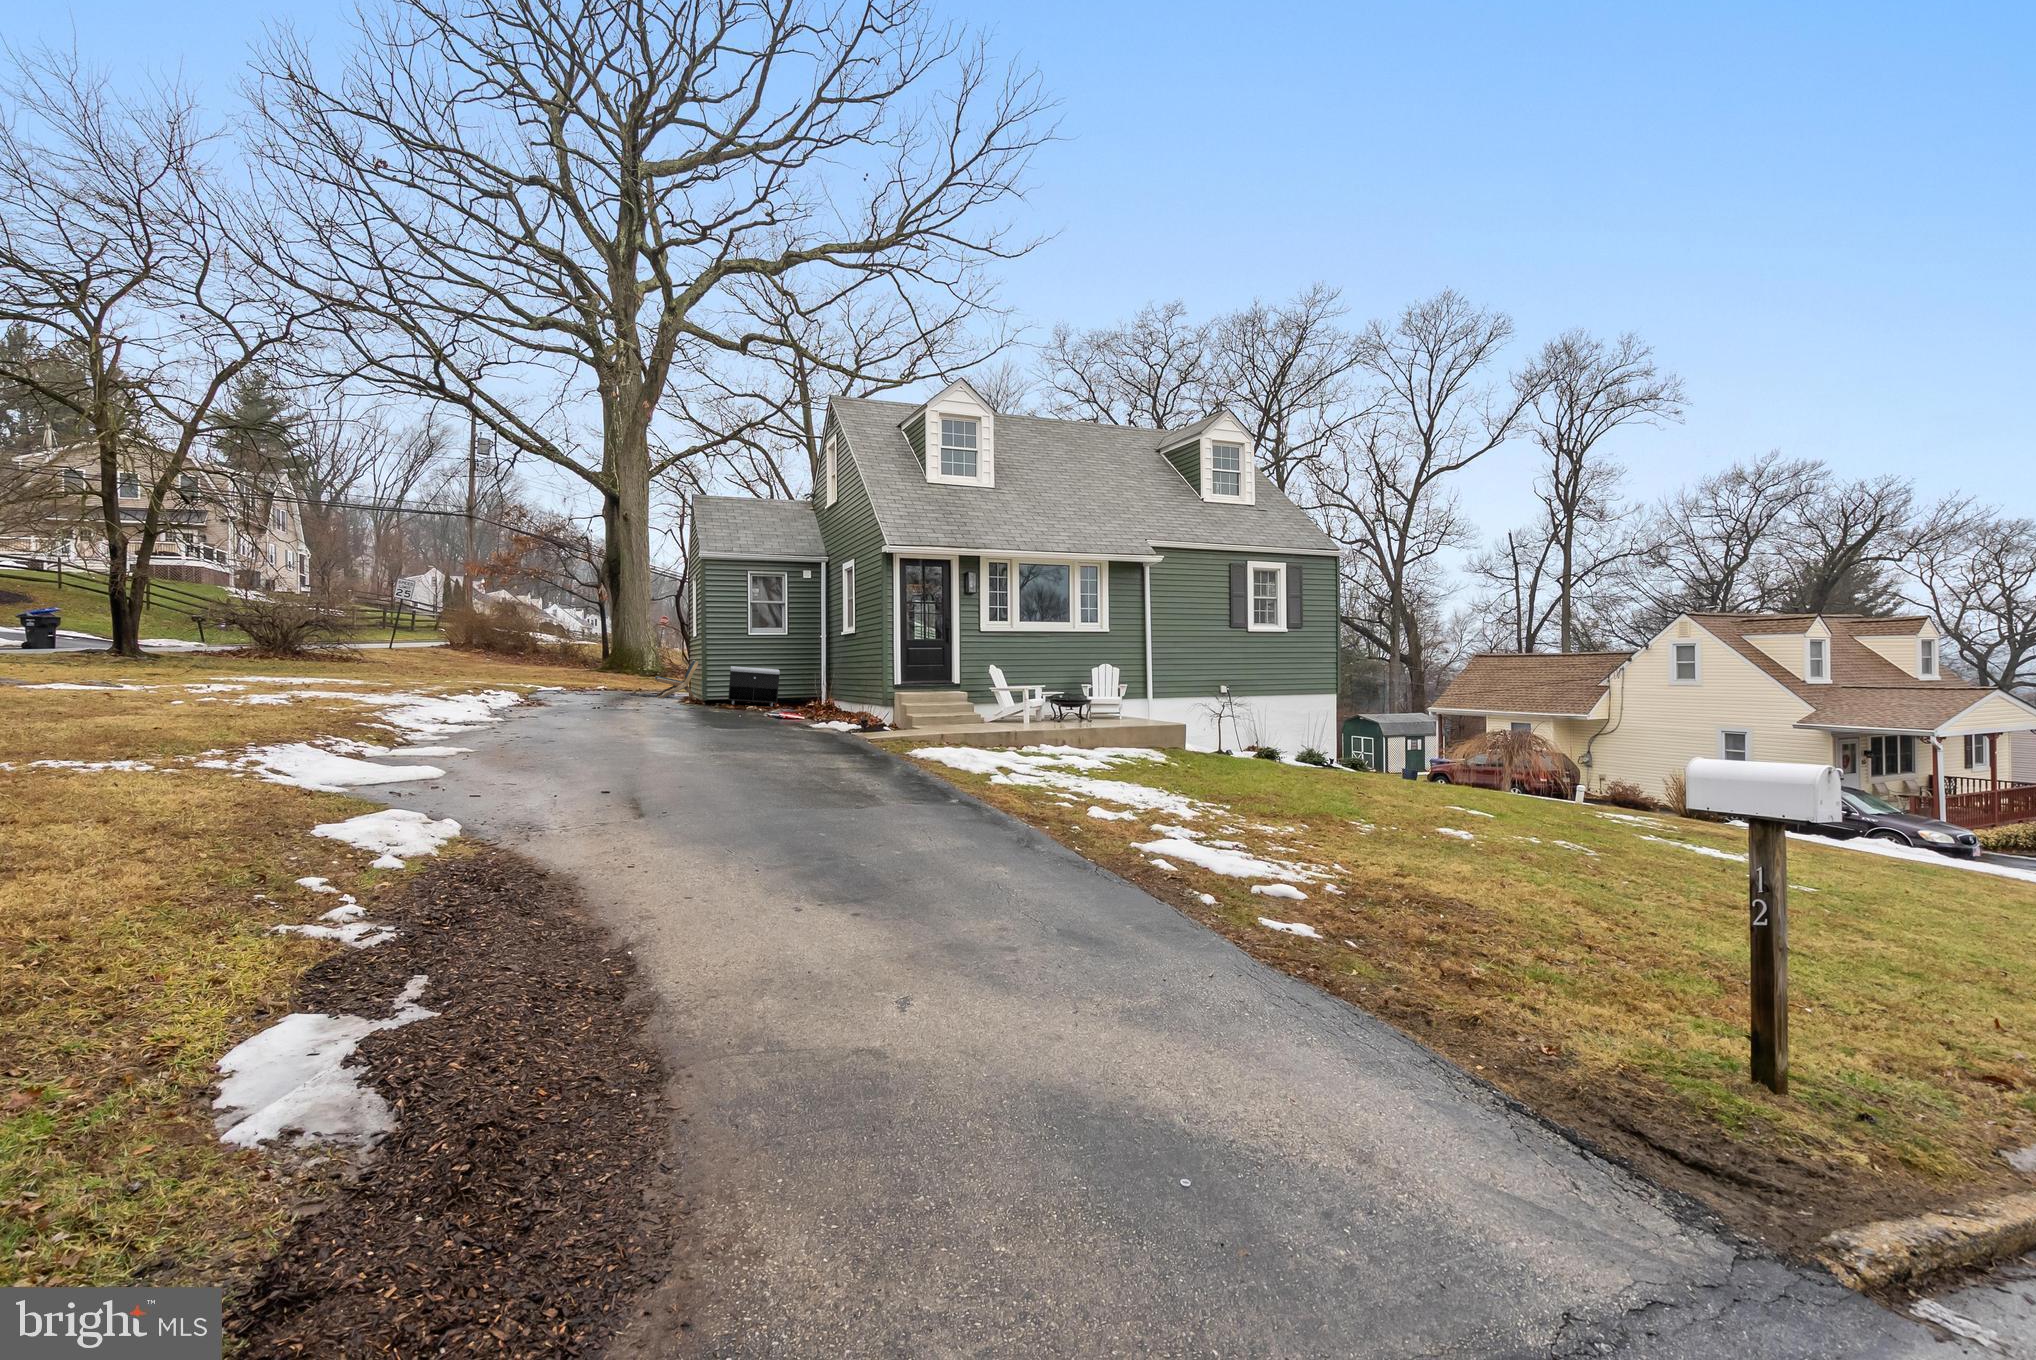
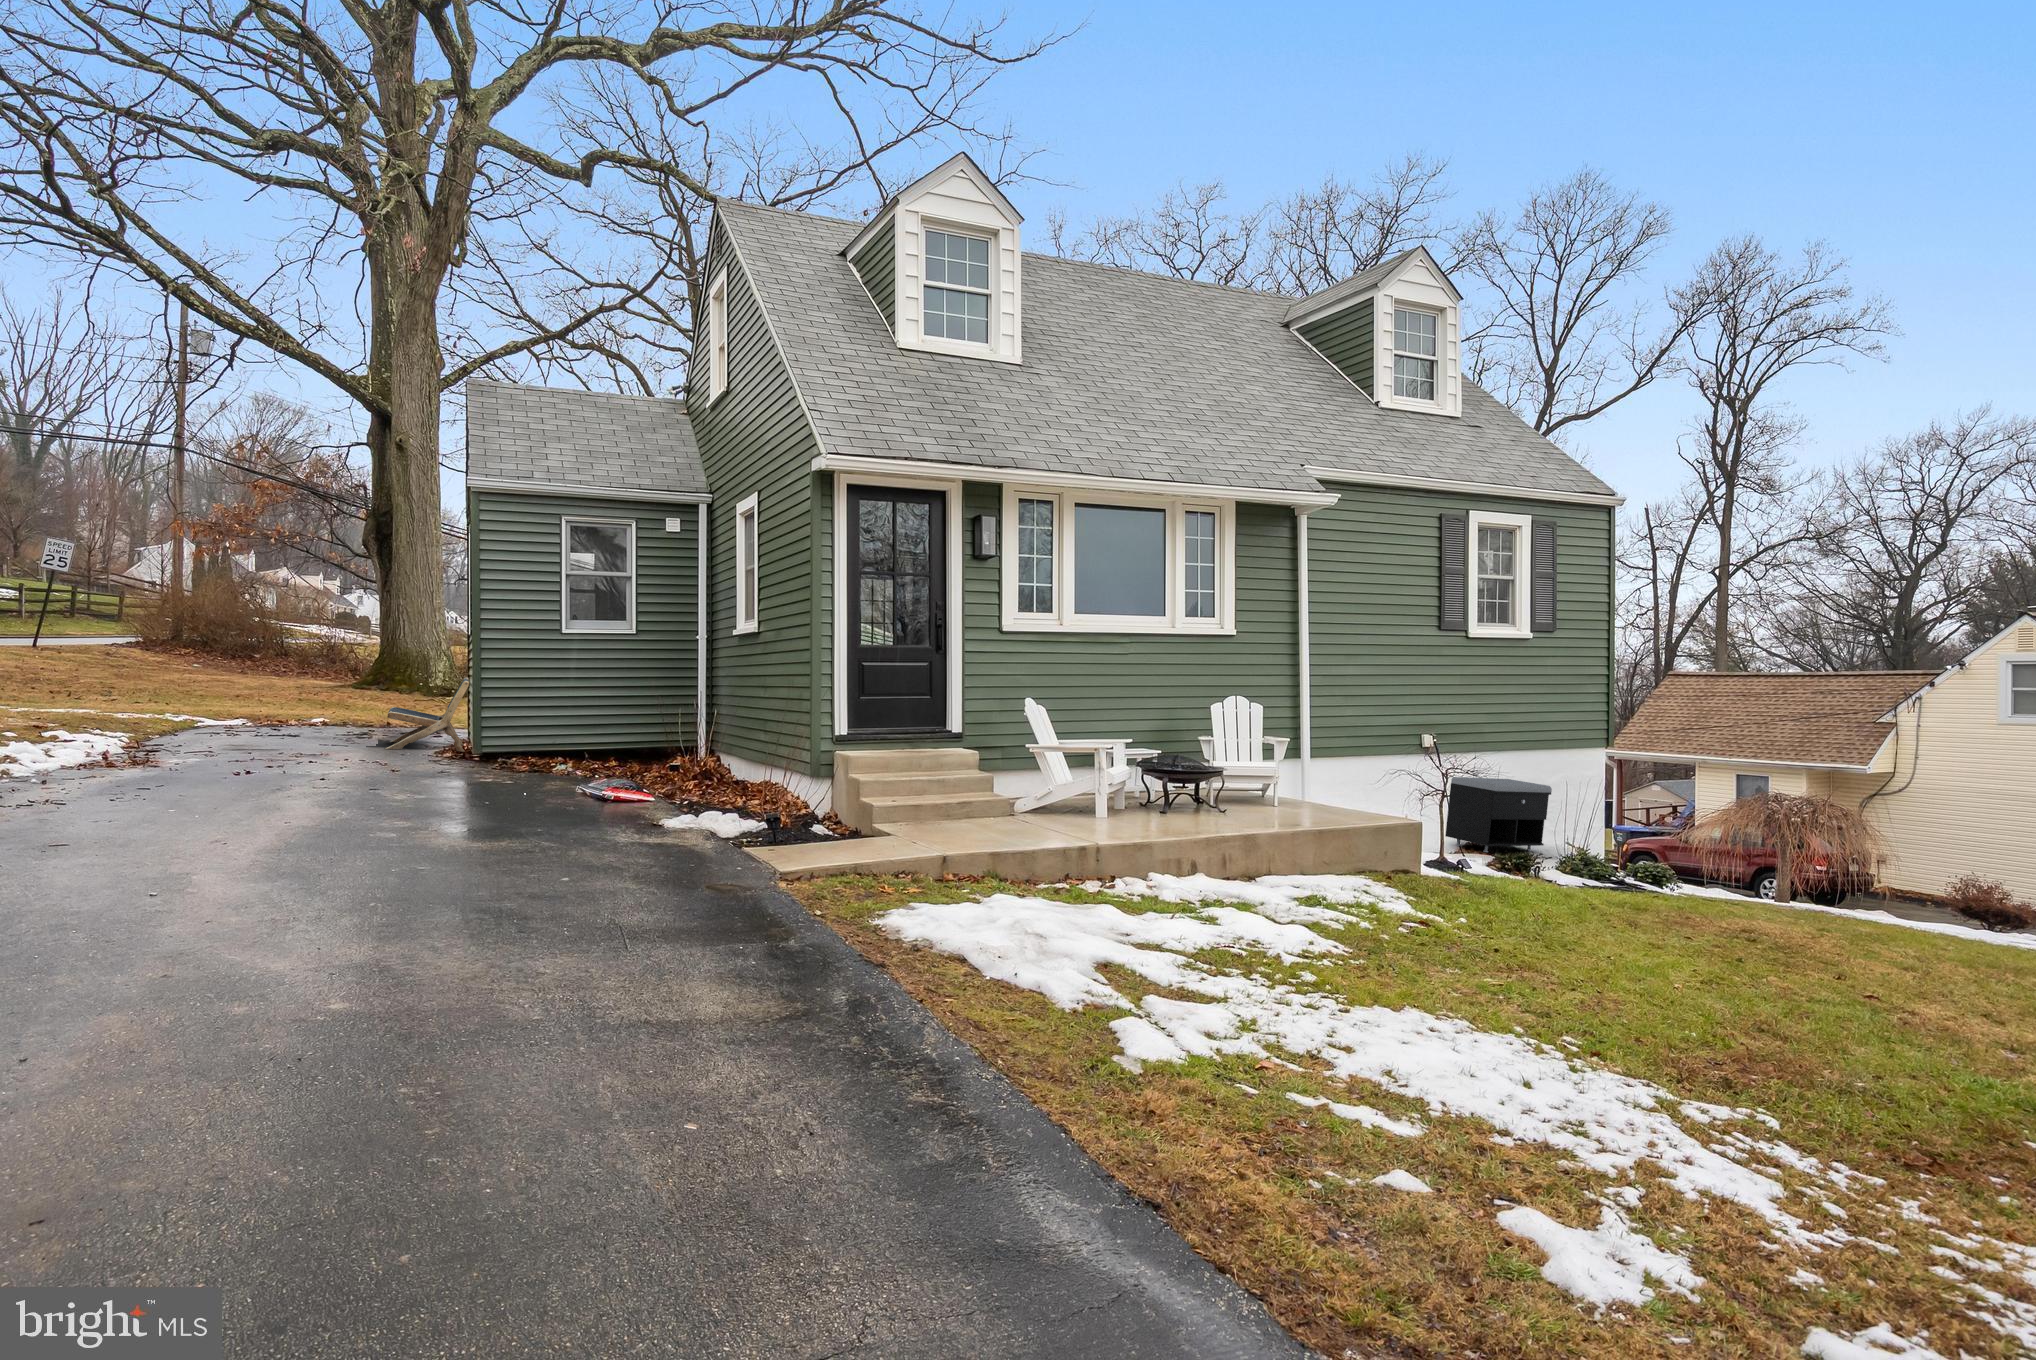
storage bench: present [728,666,780,706] -> present [1445,777,1552,852]

